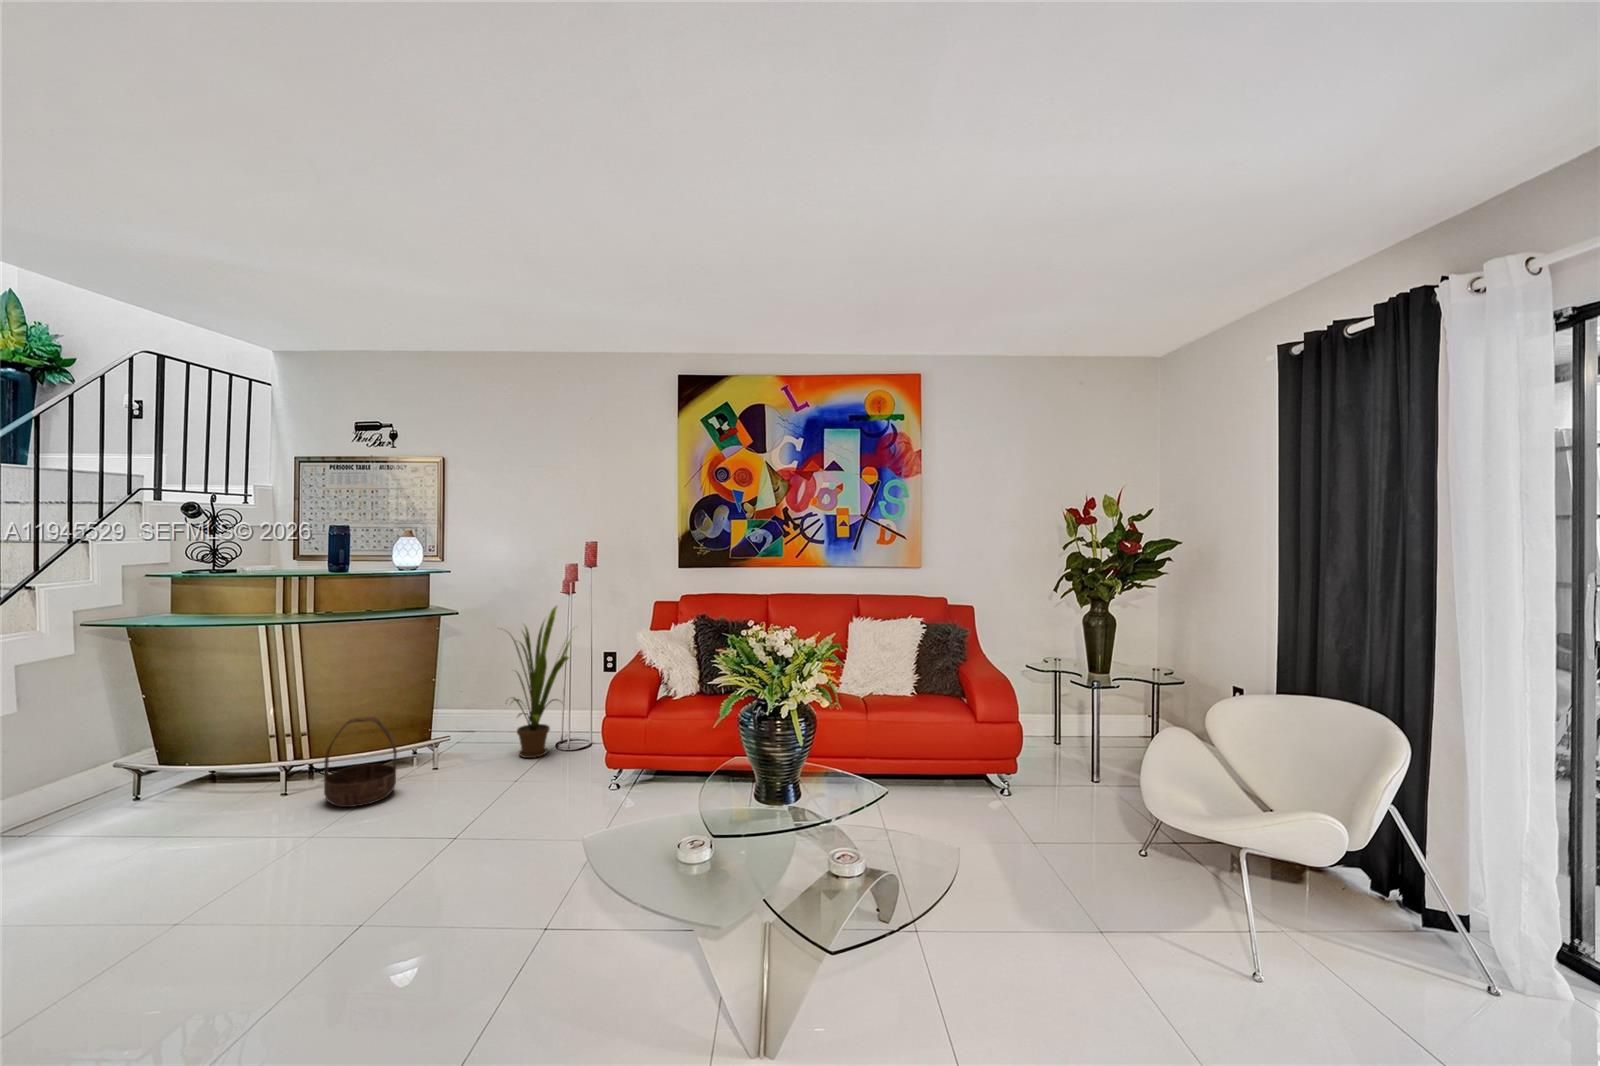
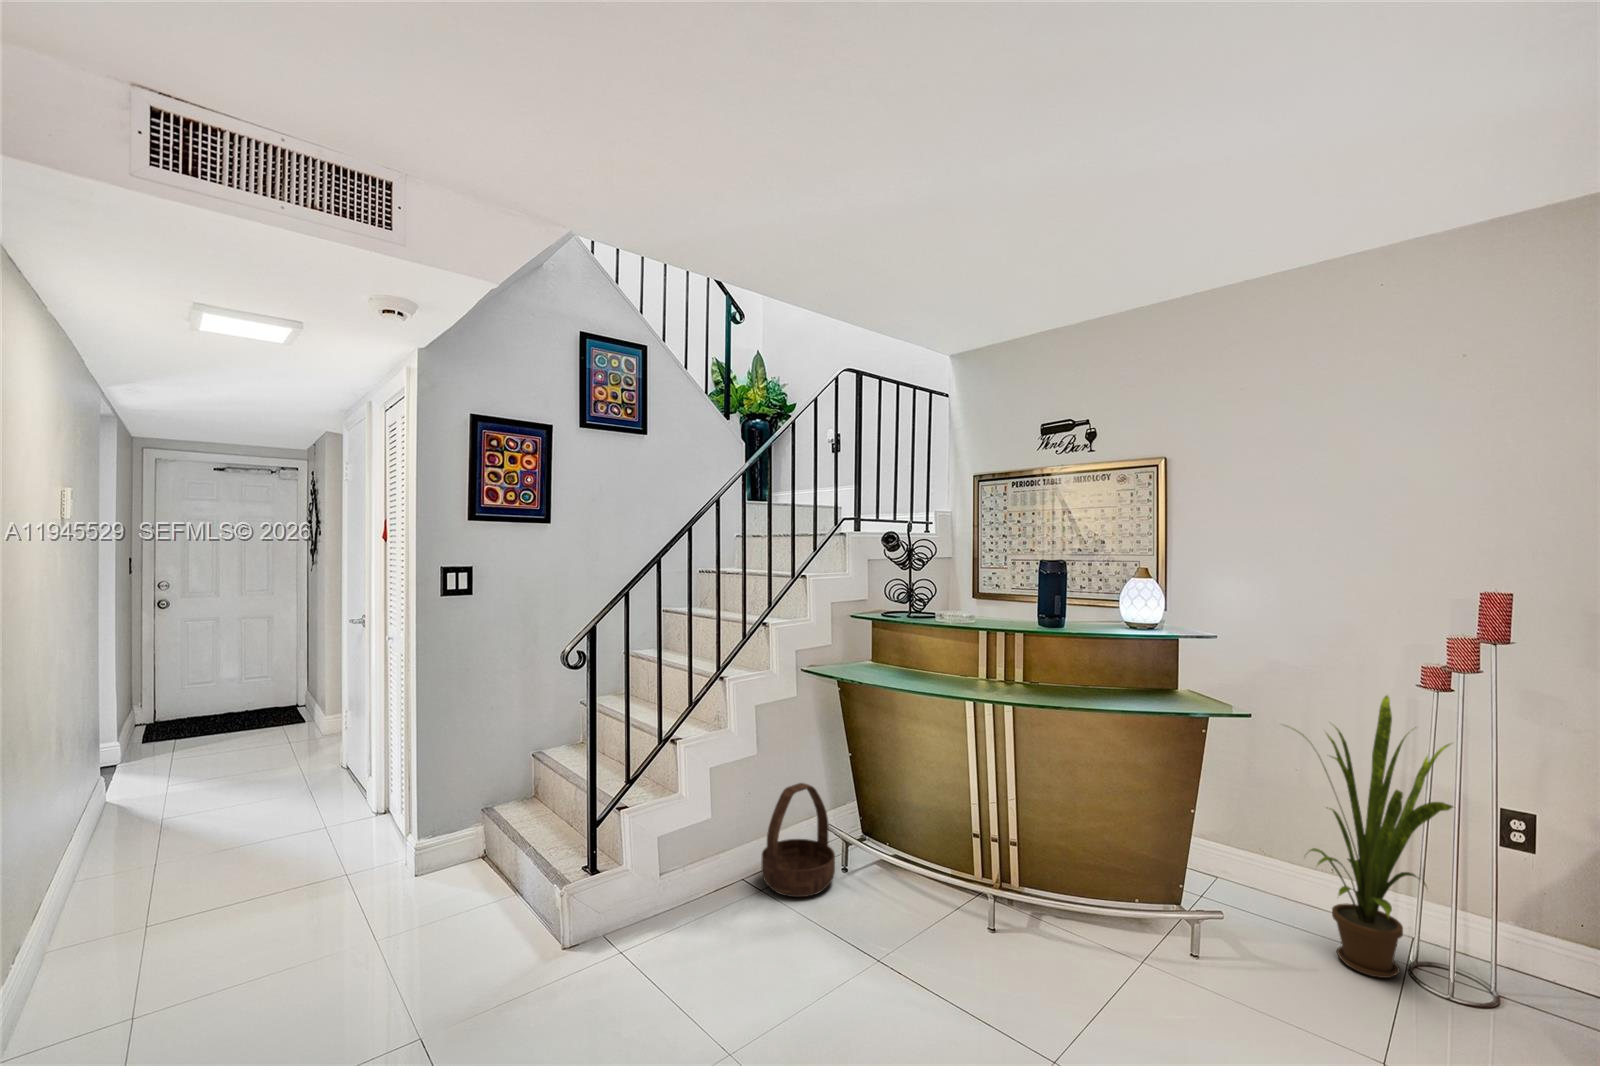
basket: present [324,717,397,807] -> present [761,783,835,897]

